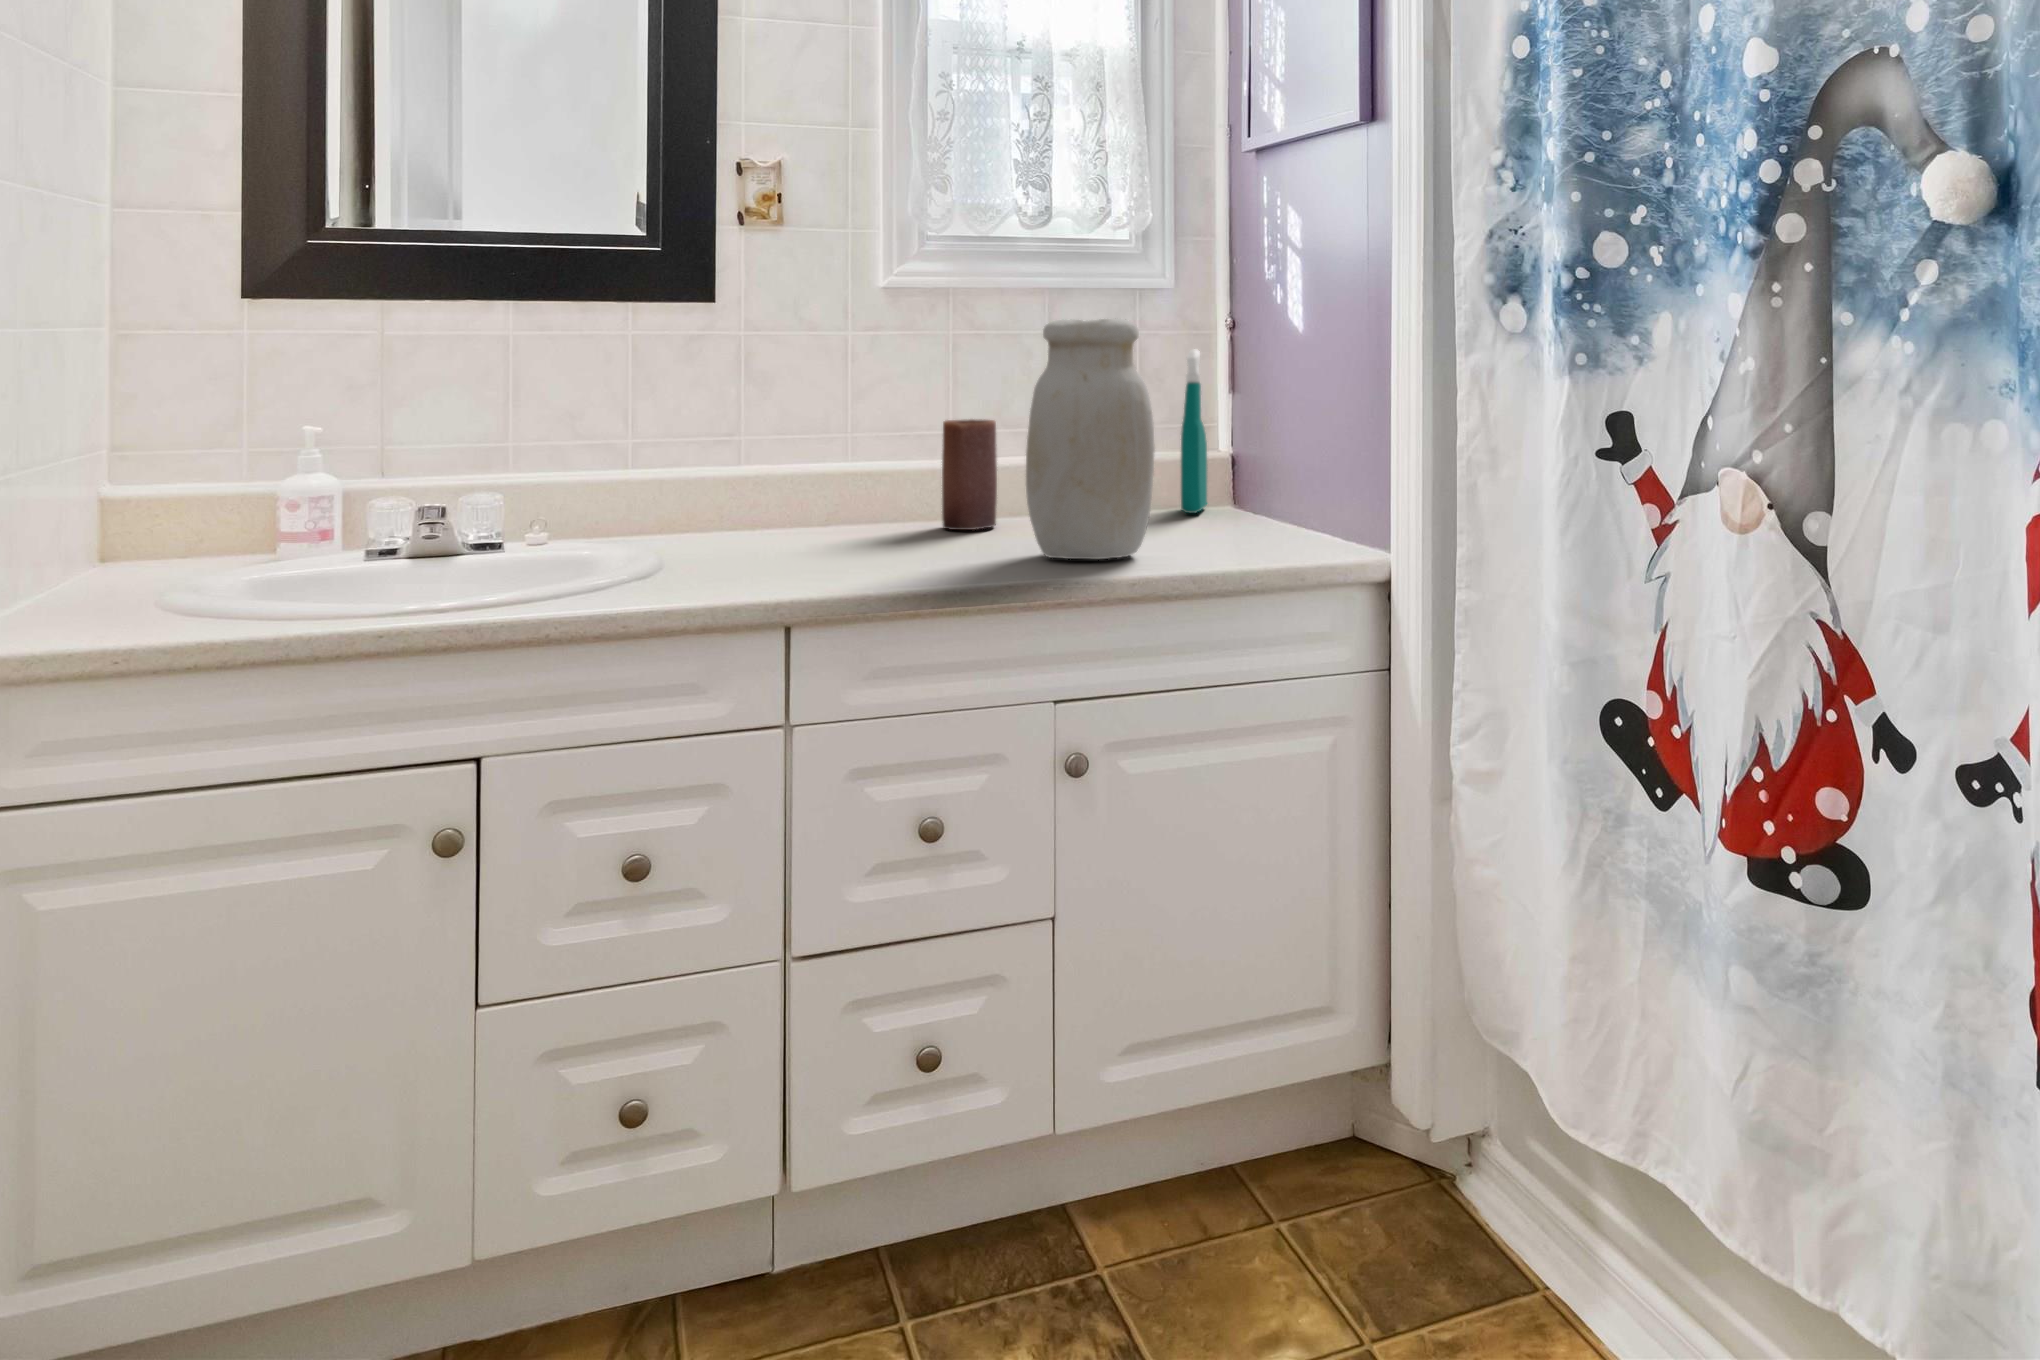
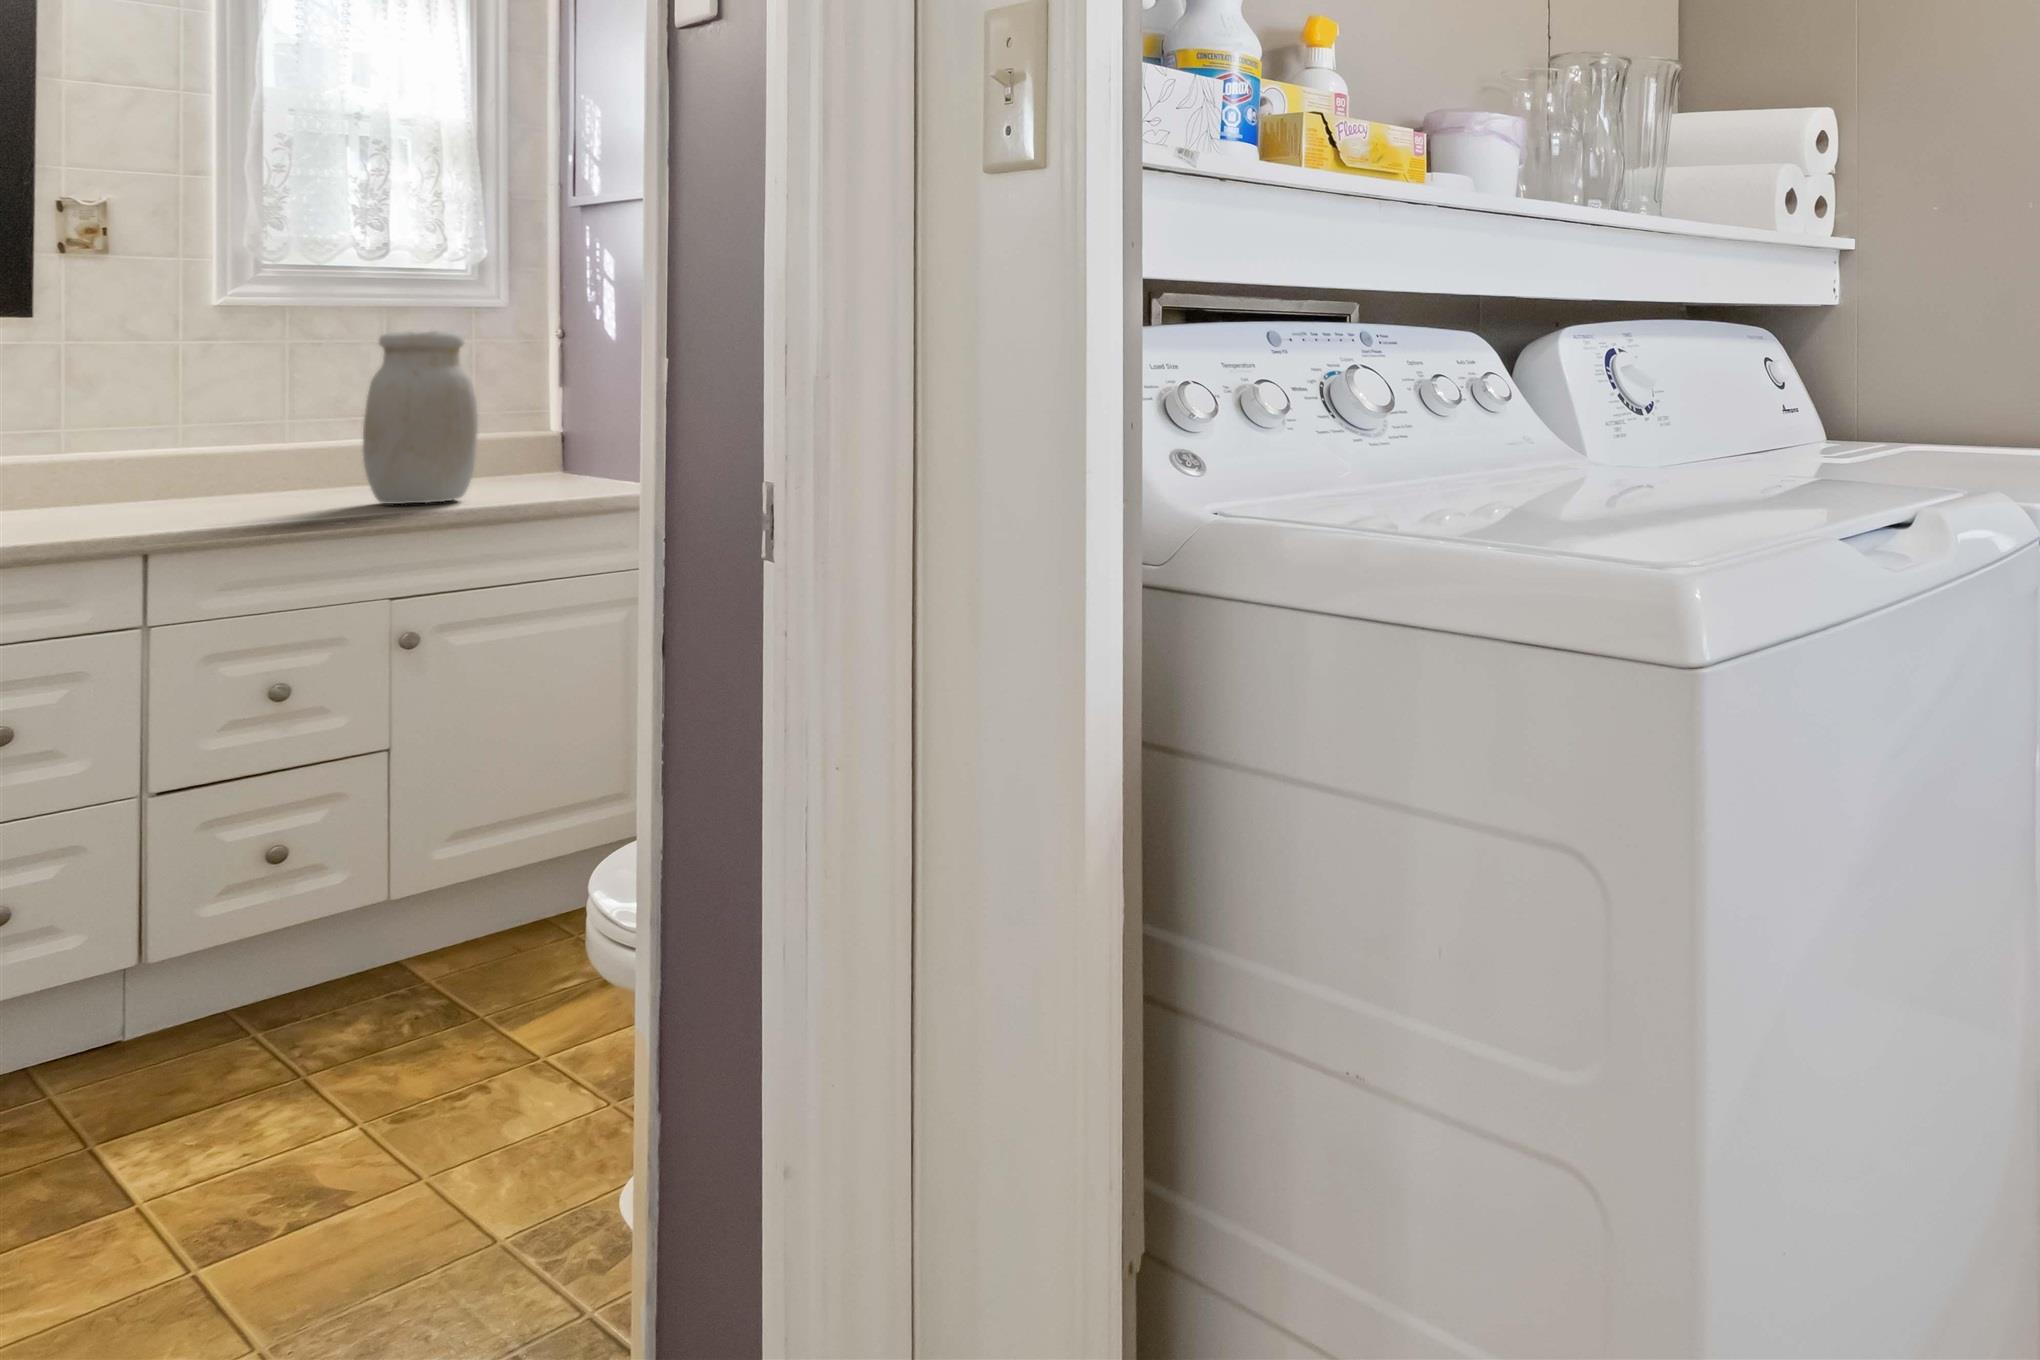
spray bottle: present [1181,350,1207,513] -> none [510,353,537,476]
candle: present [942,419,997,530] -> none [280,408,334,494]

